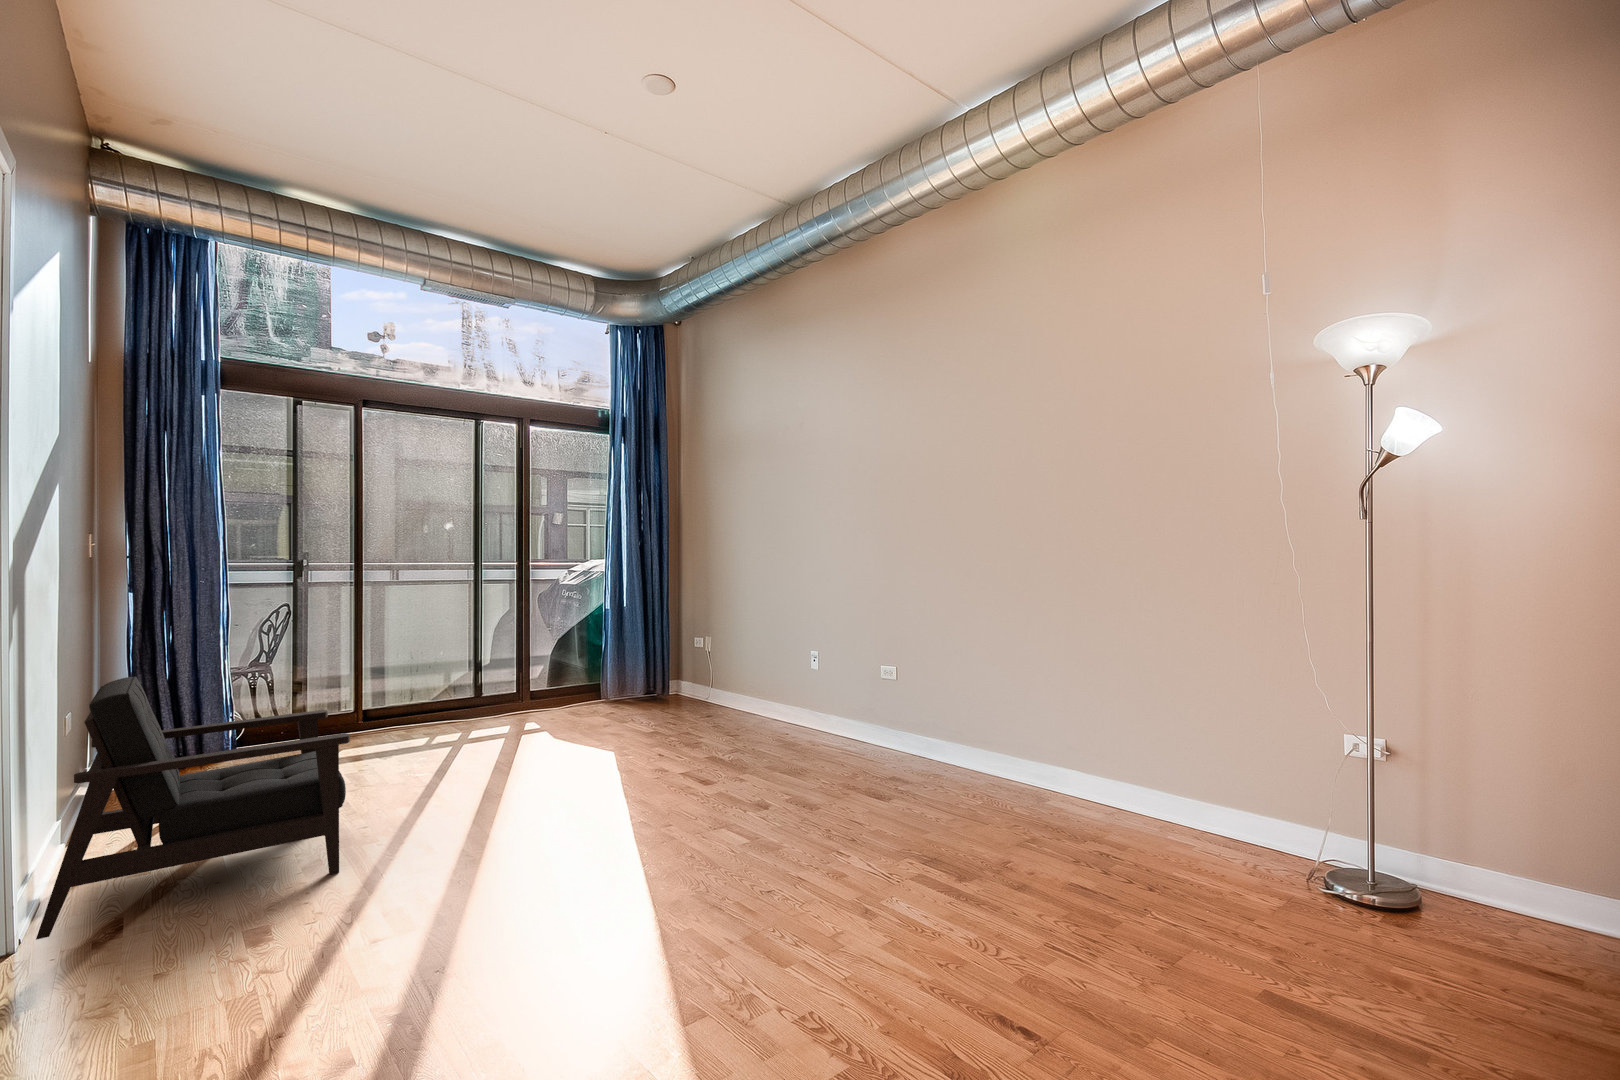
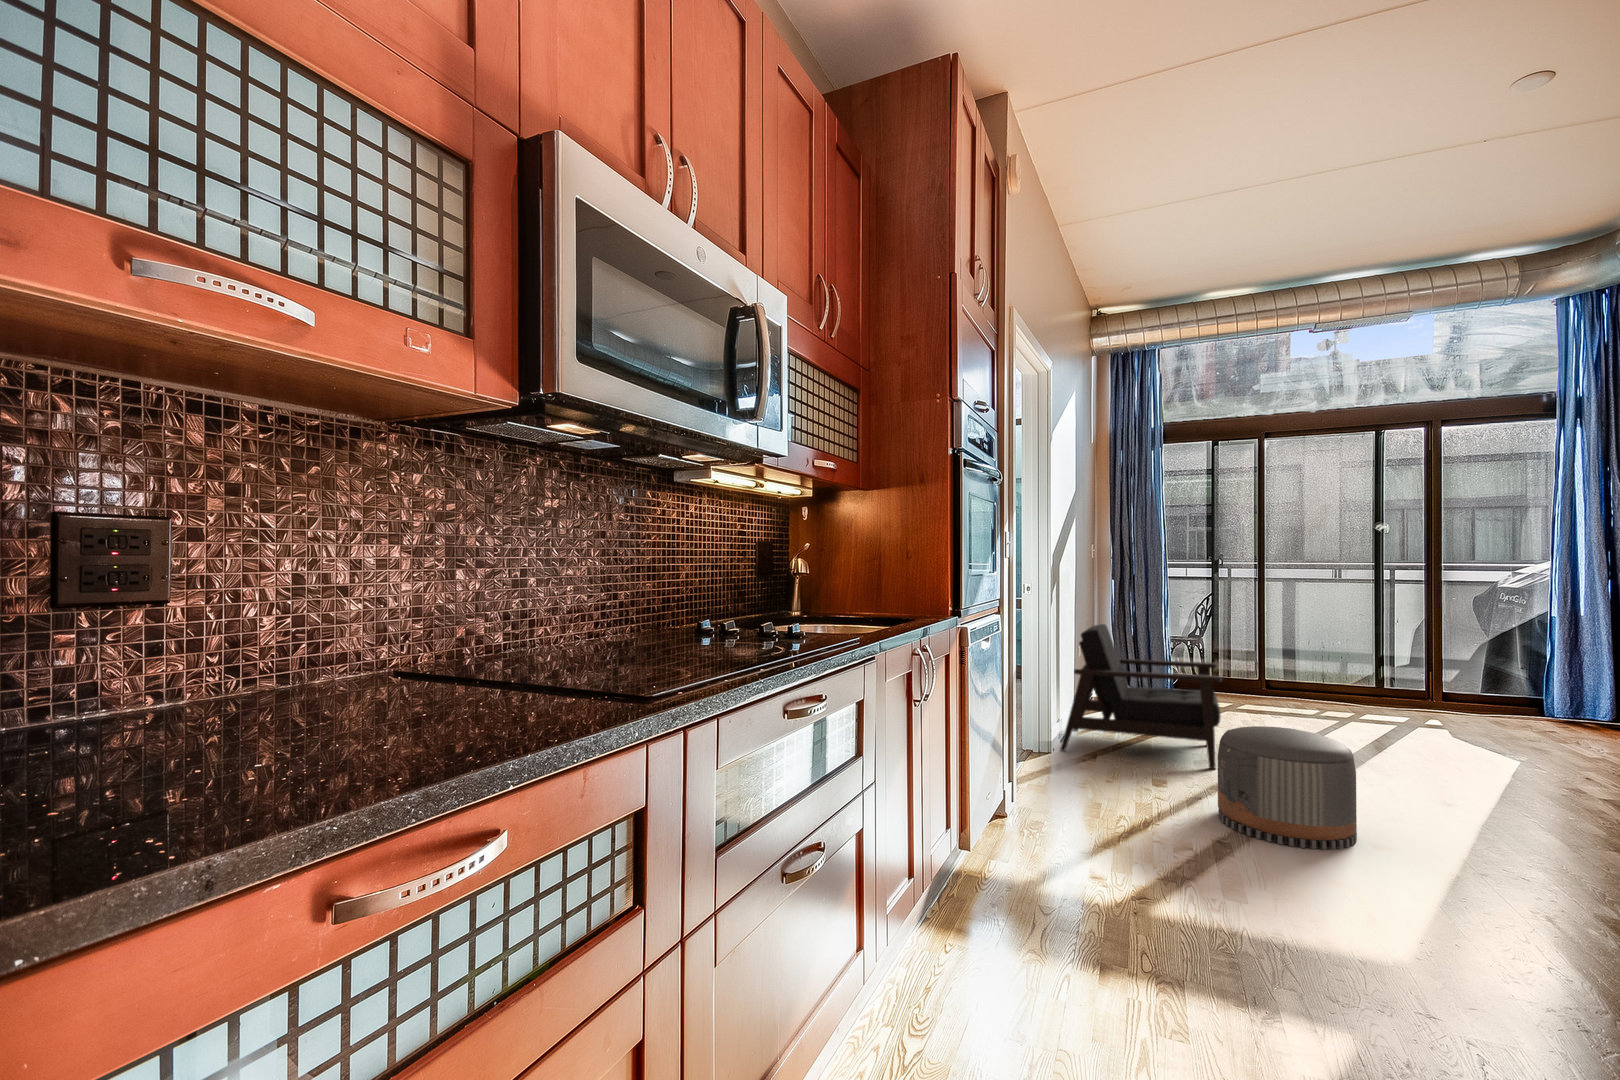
pouf: none [376,795,553,982] -> present [1218,726,1357,849]

